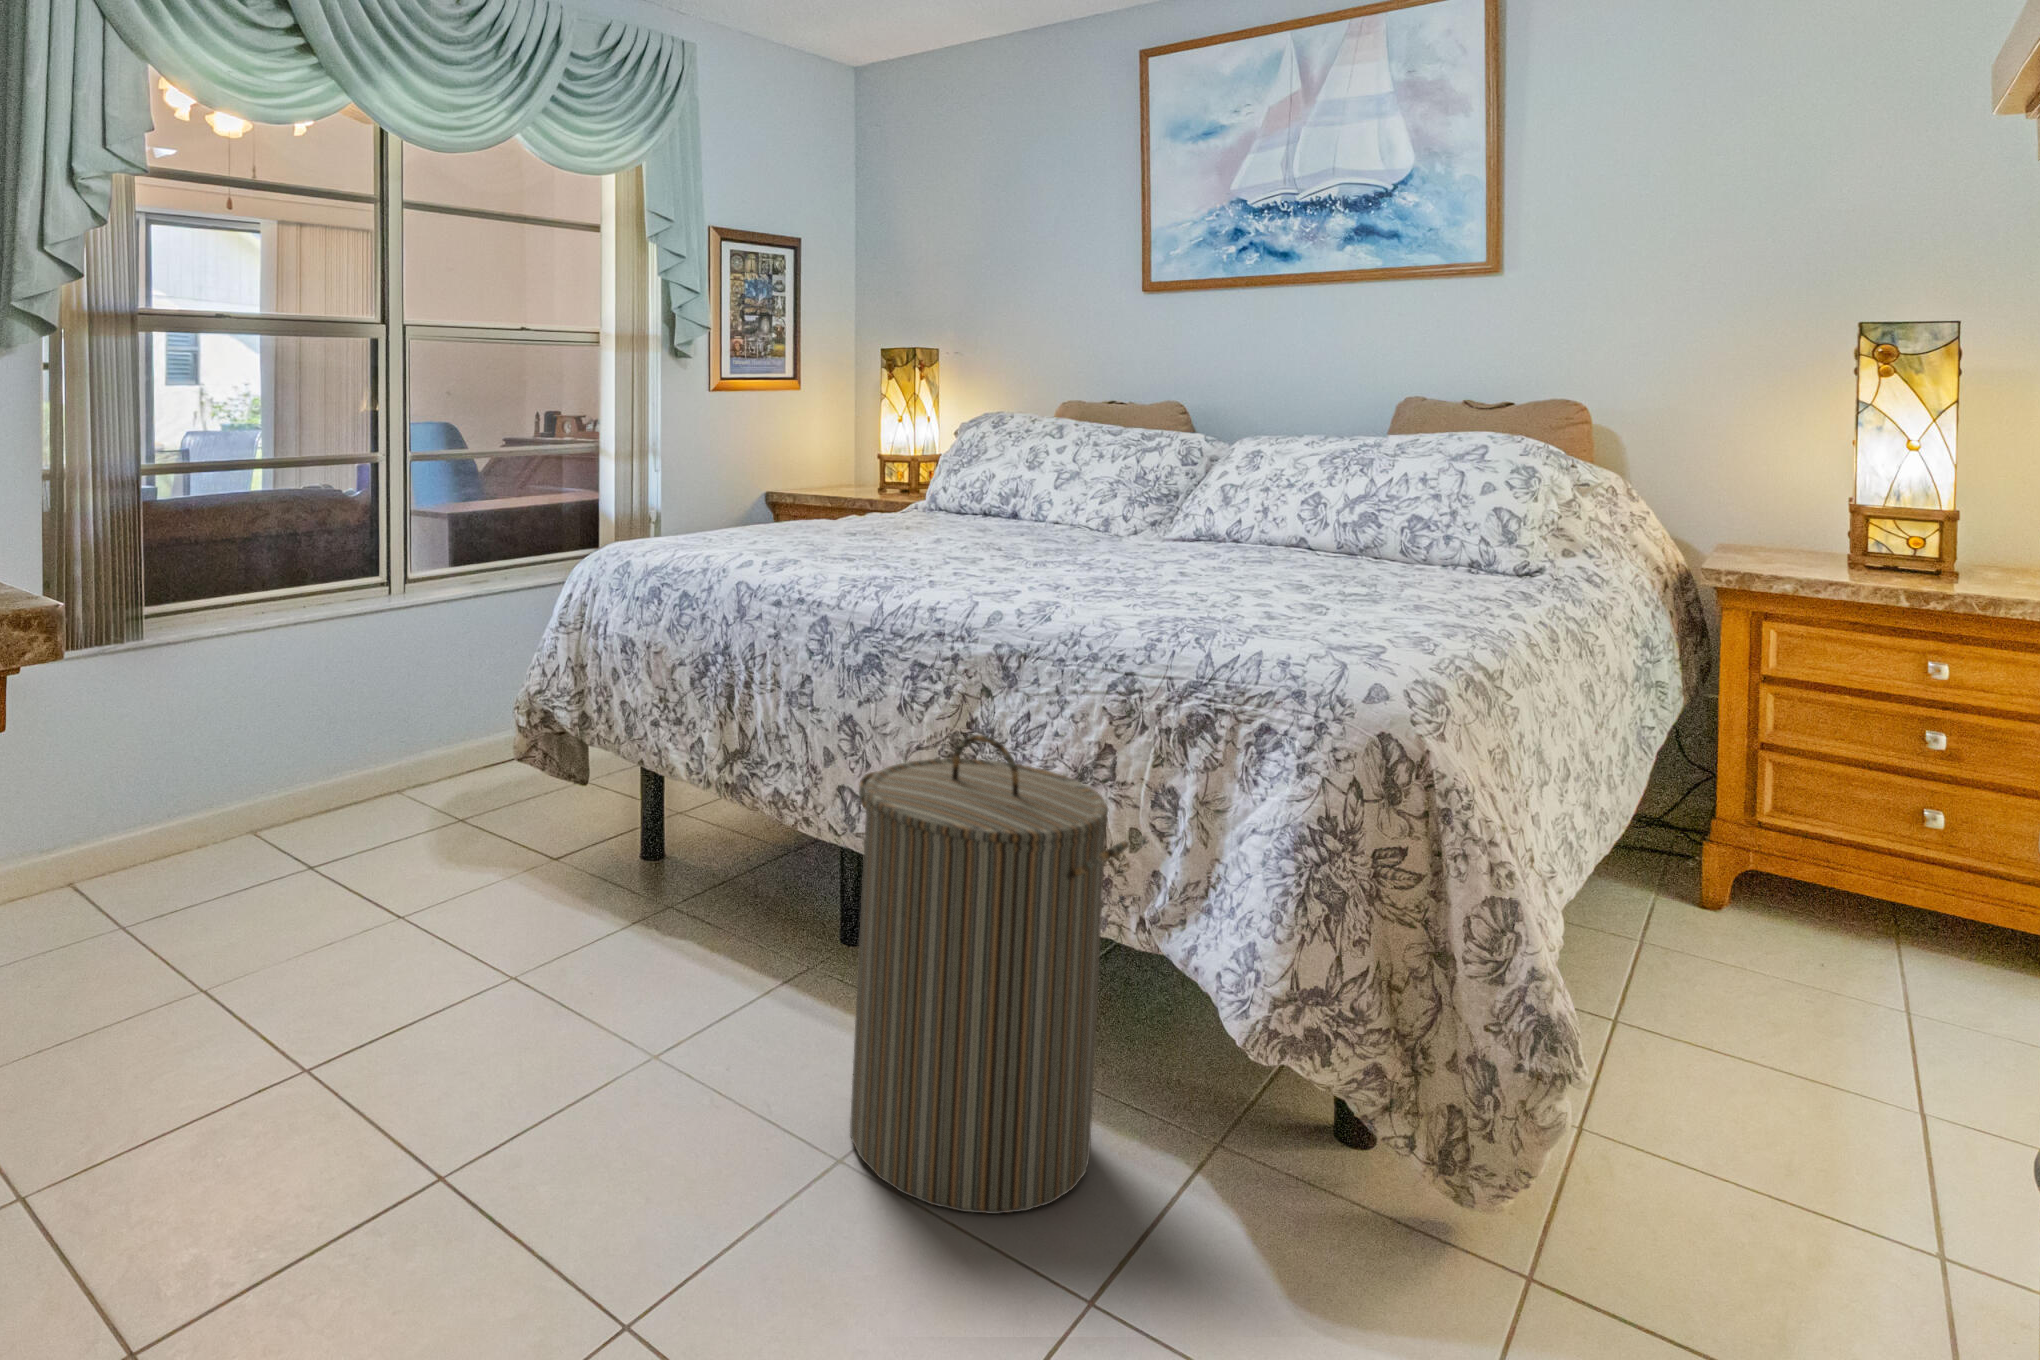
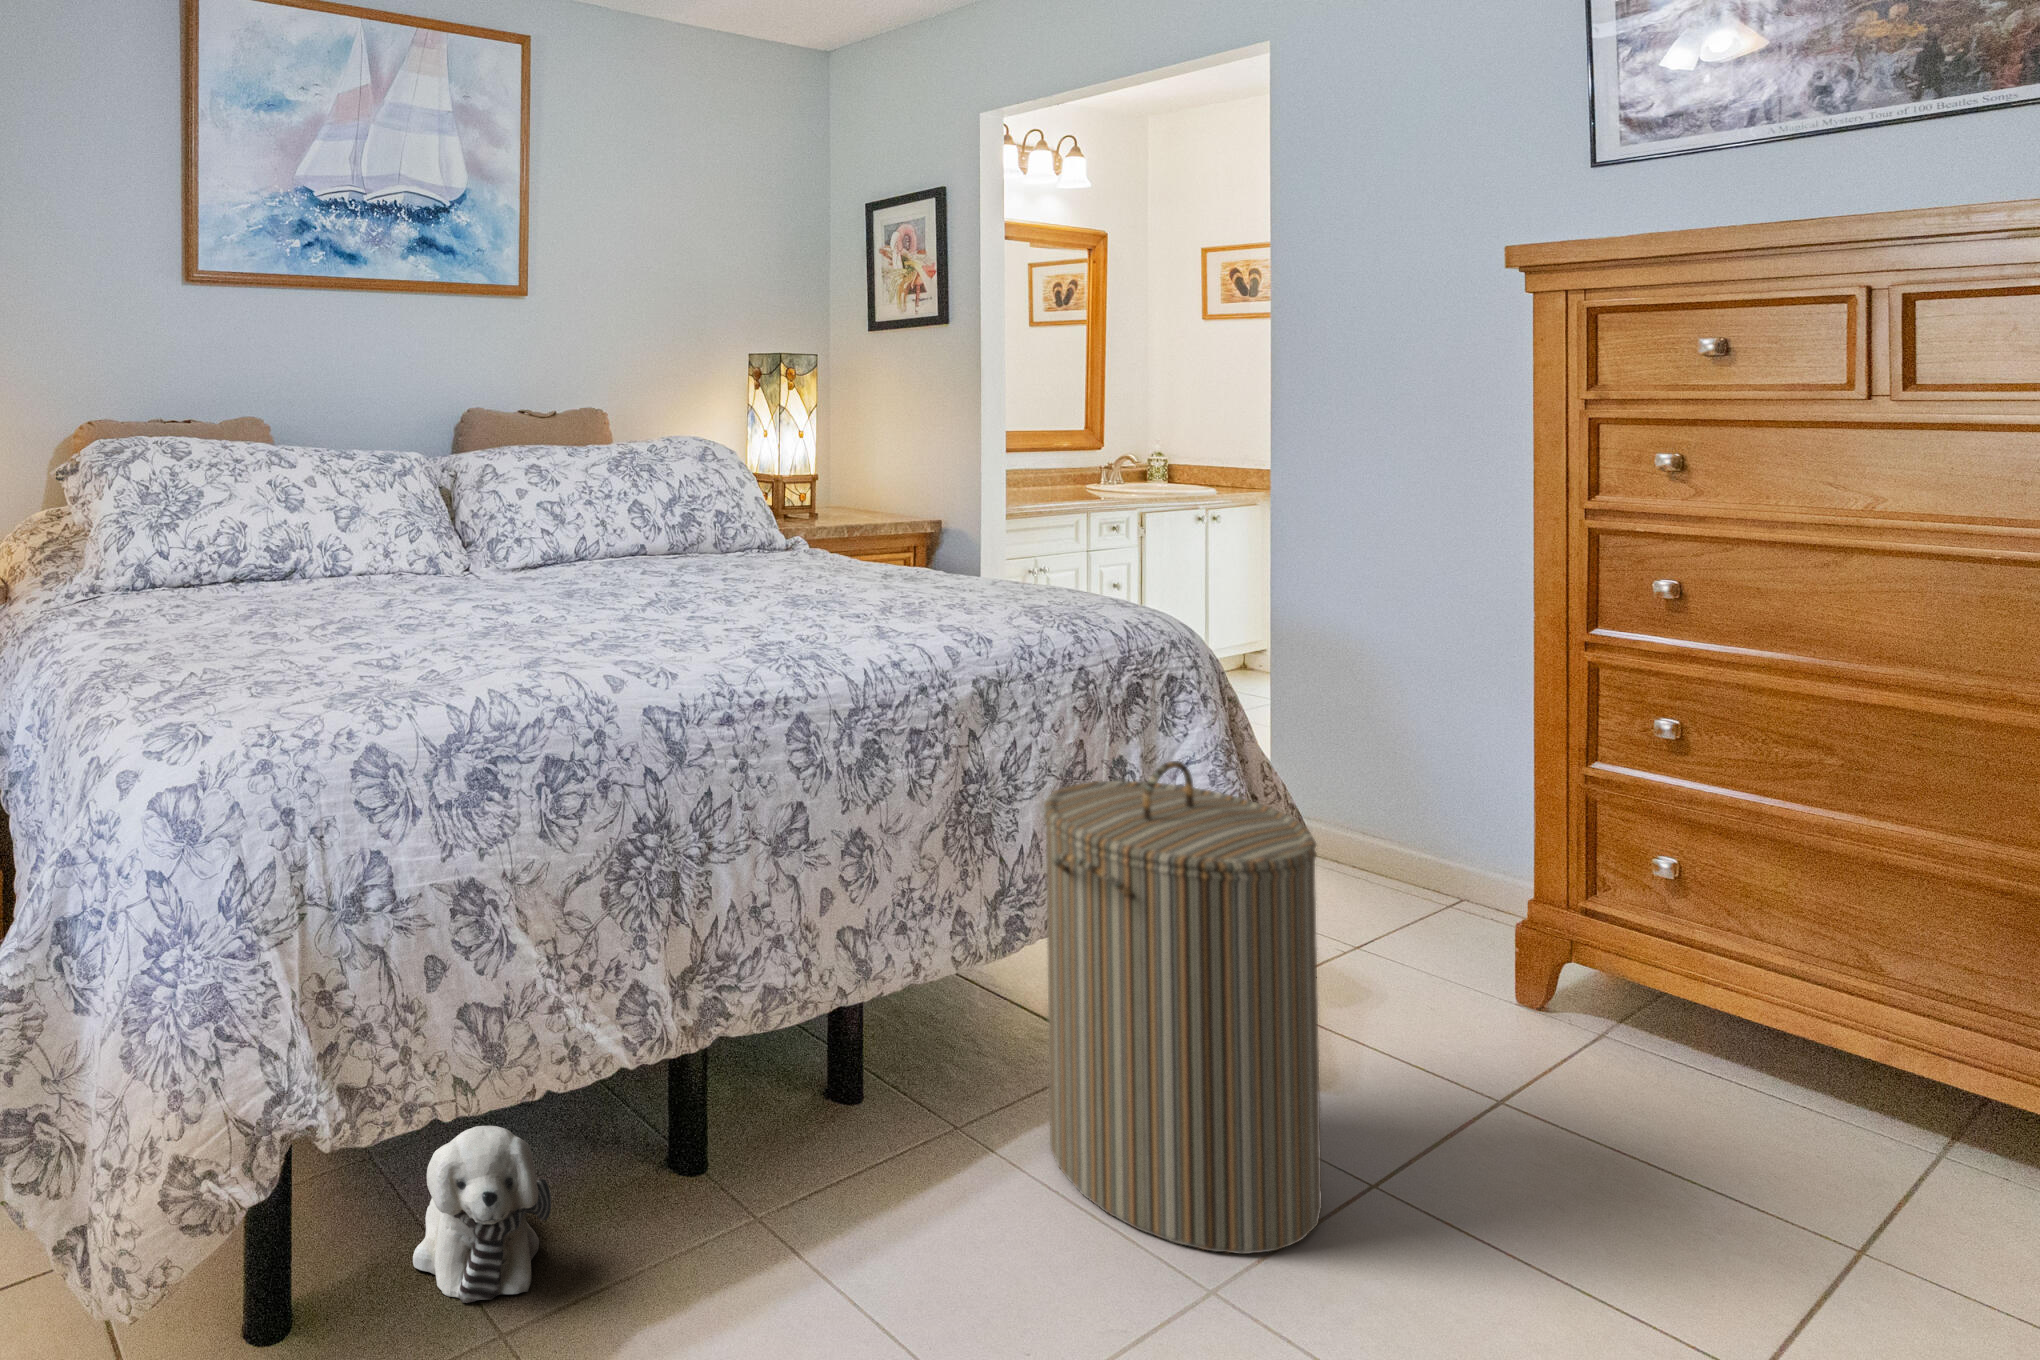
plush toy: none [636,811,752,911] -> present [413,1126,551,1303]

